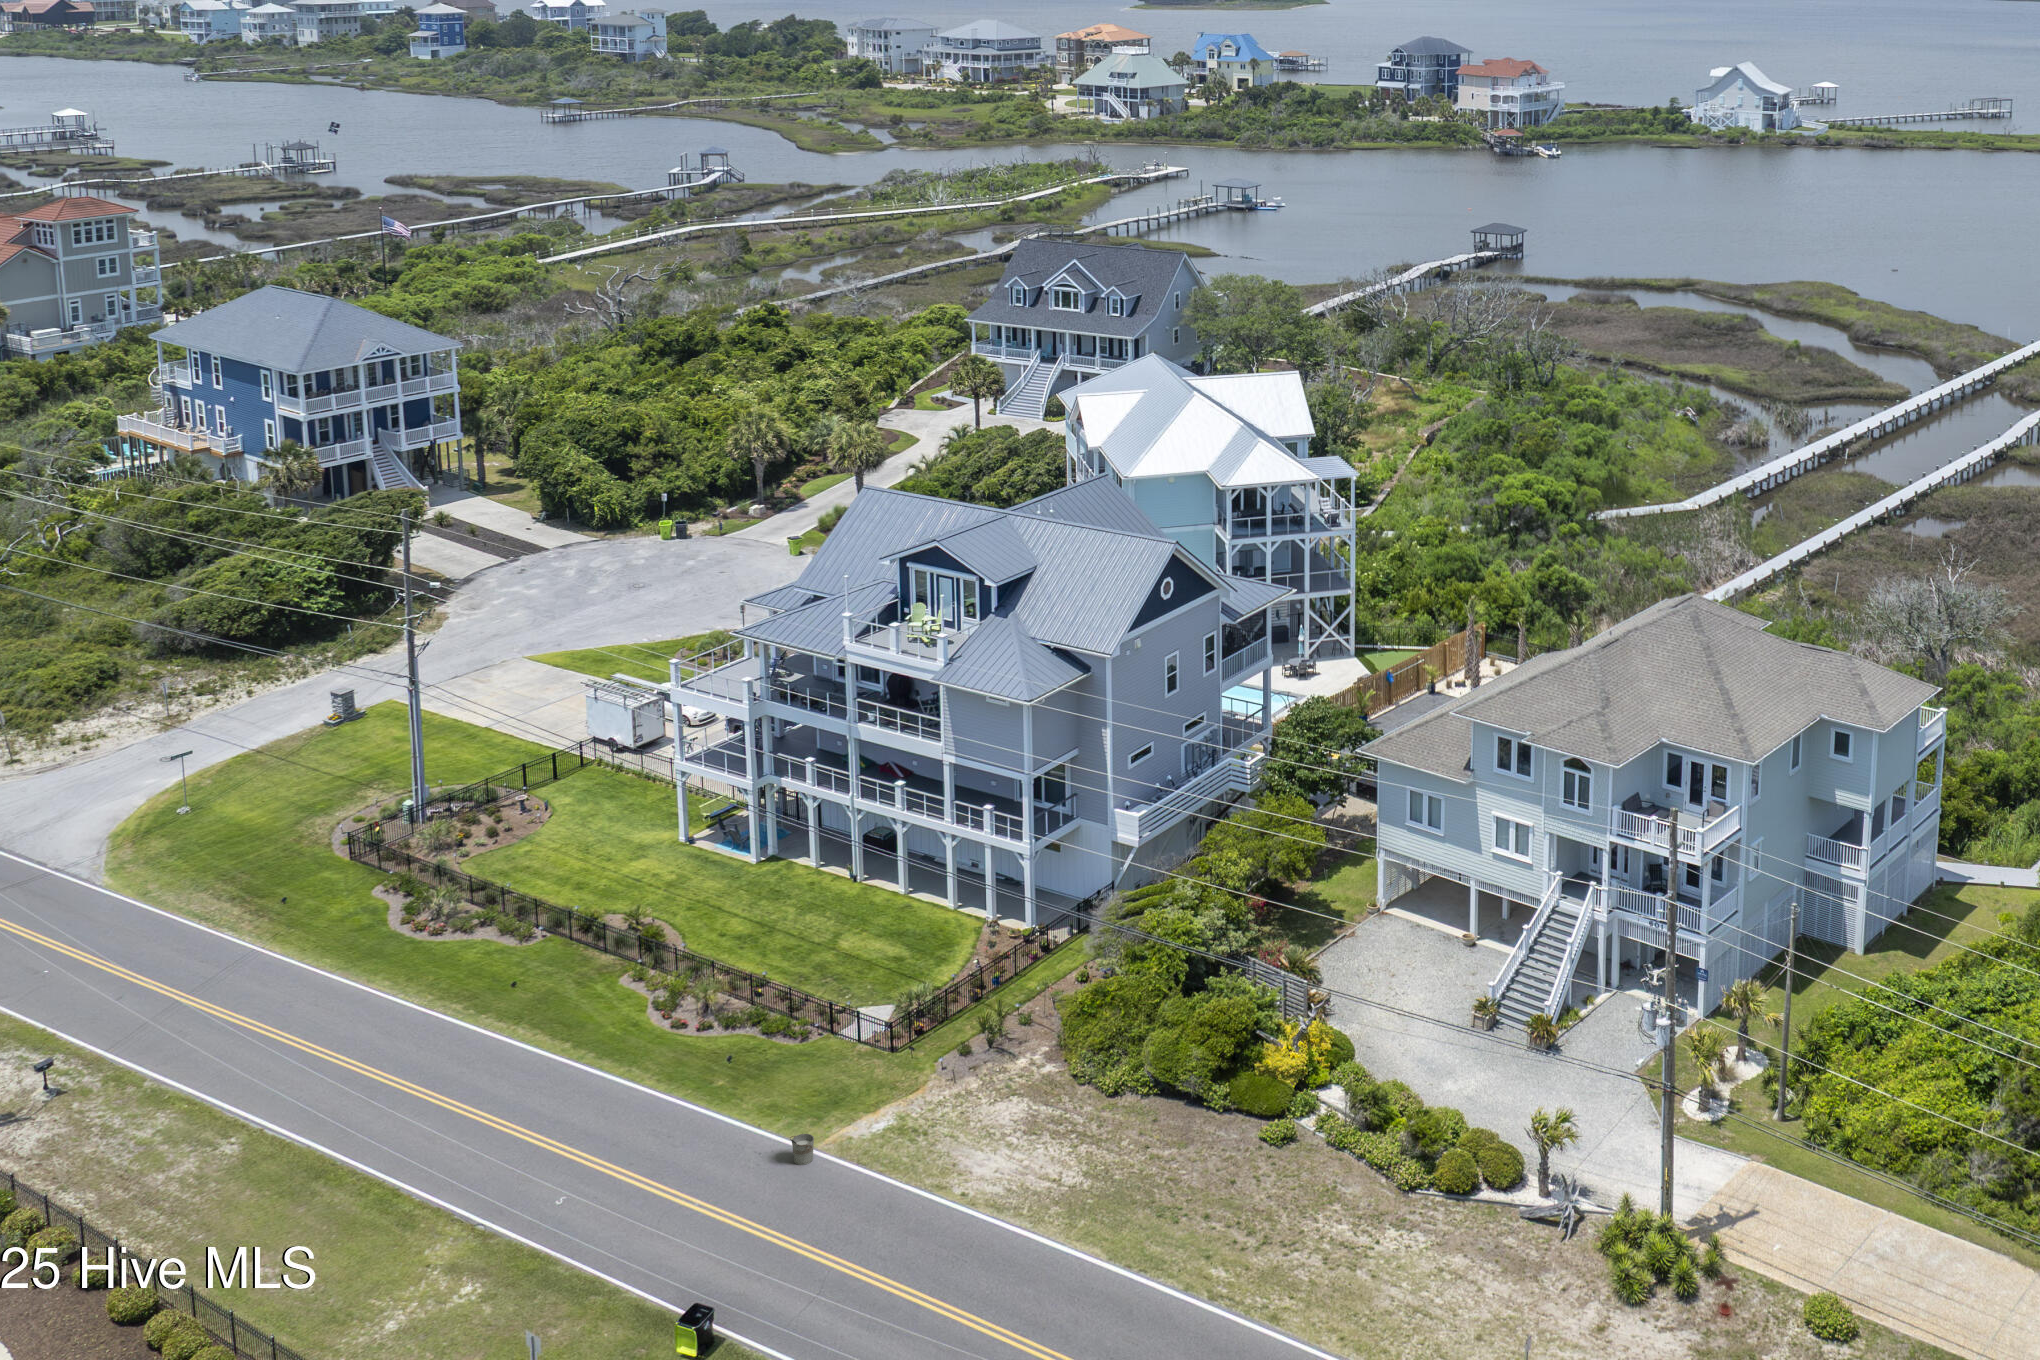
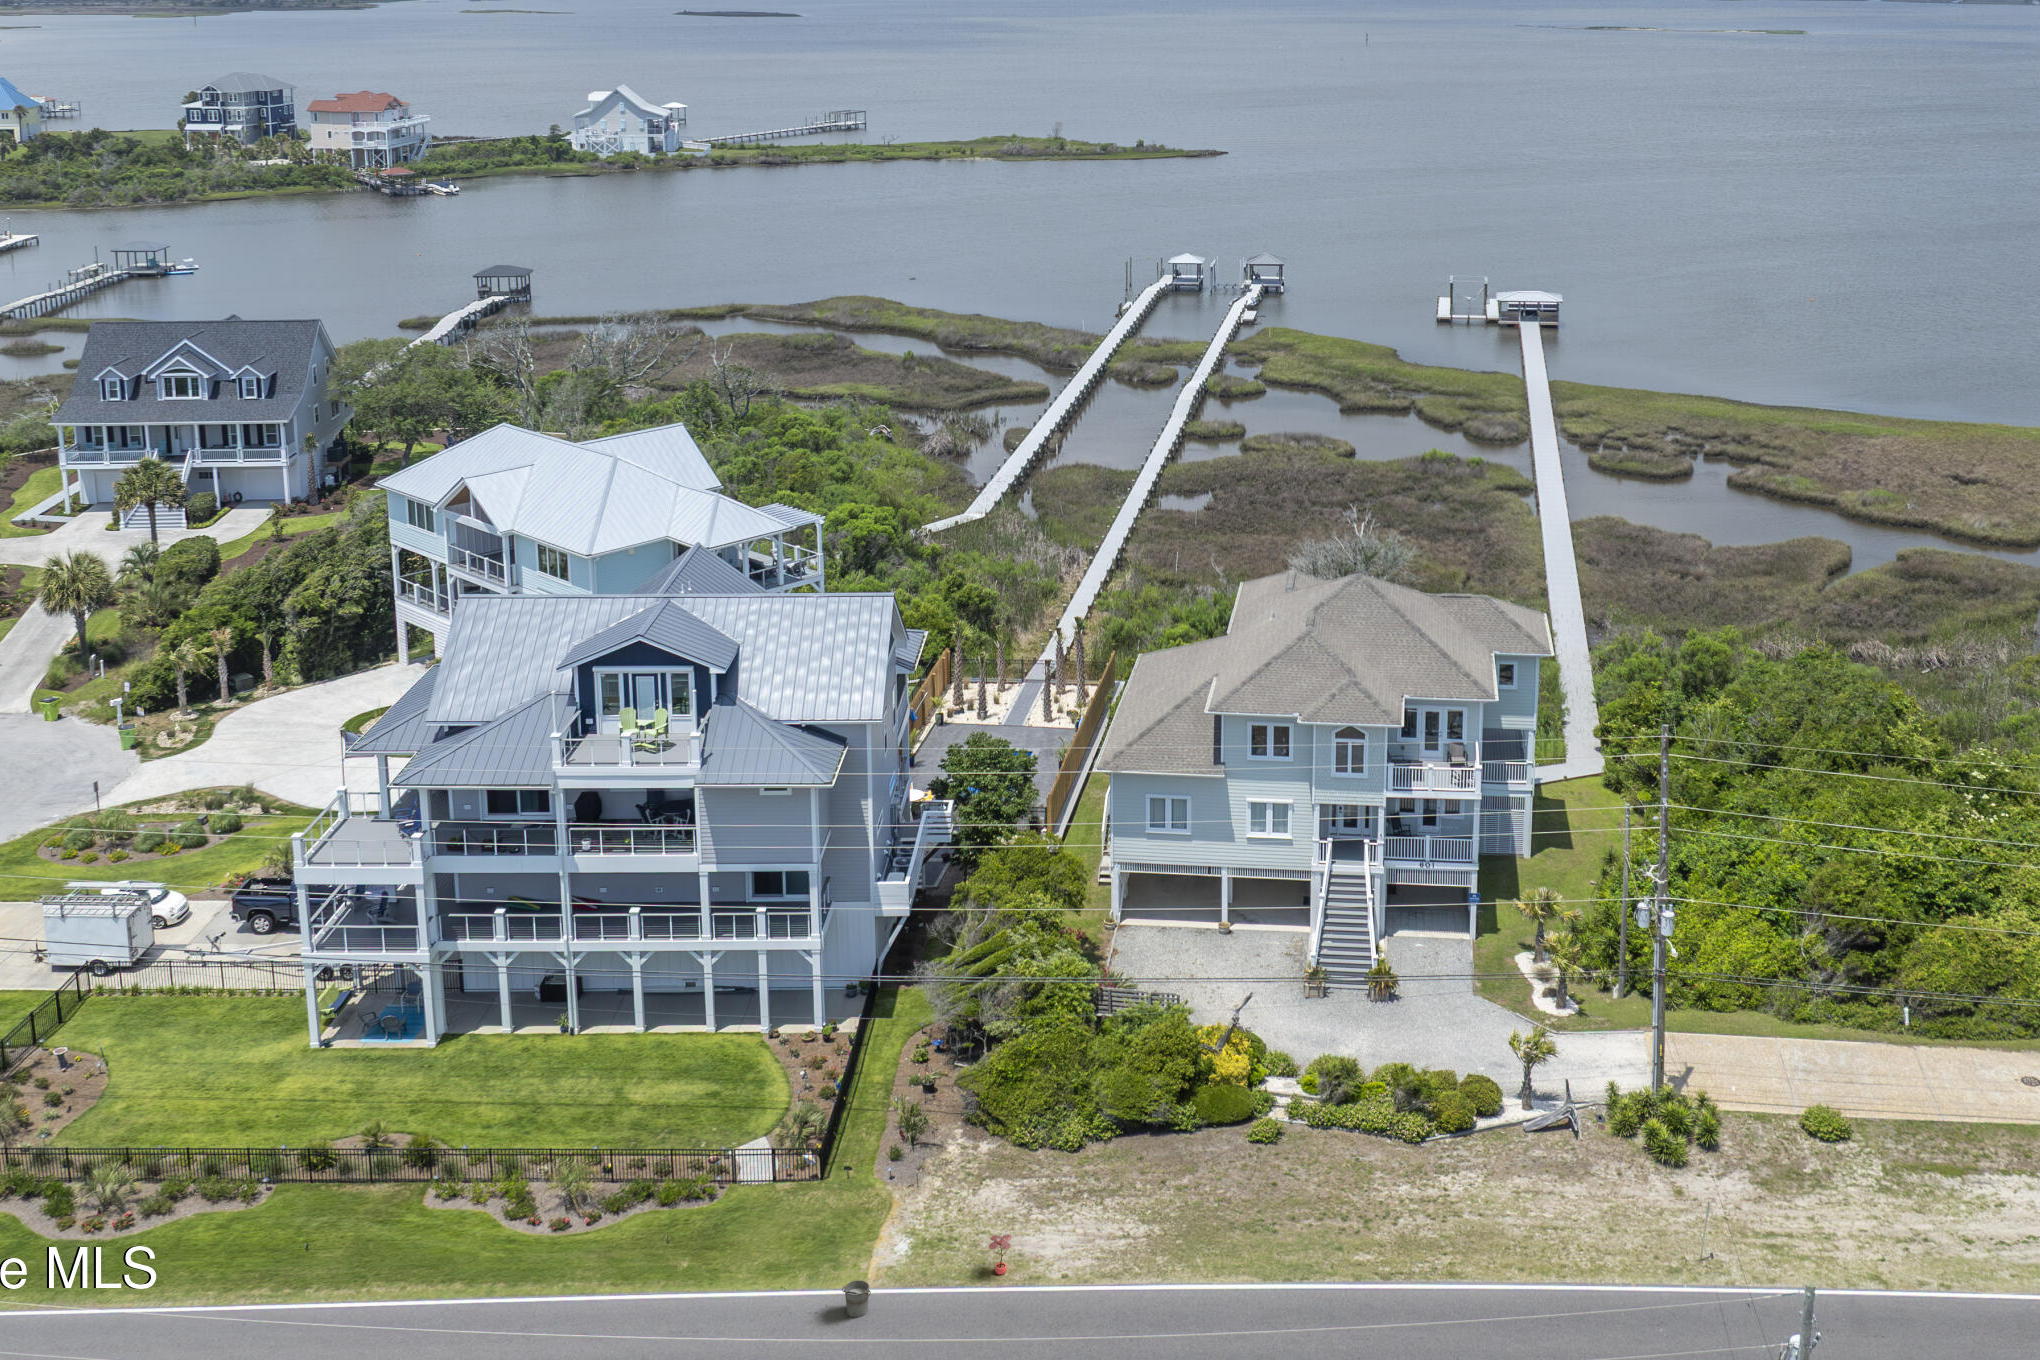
potted plant: present [1714,1275,1739,1315] -> present [989,1235,1012,1274]

